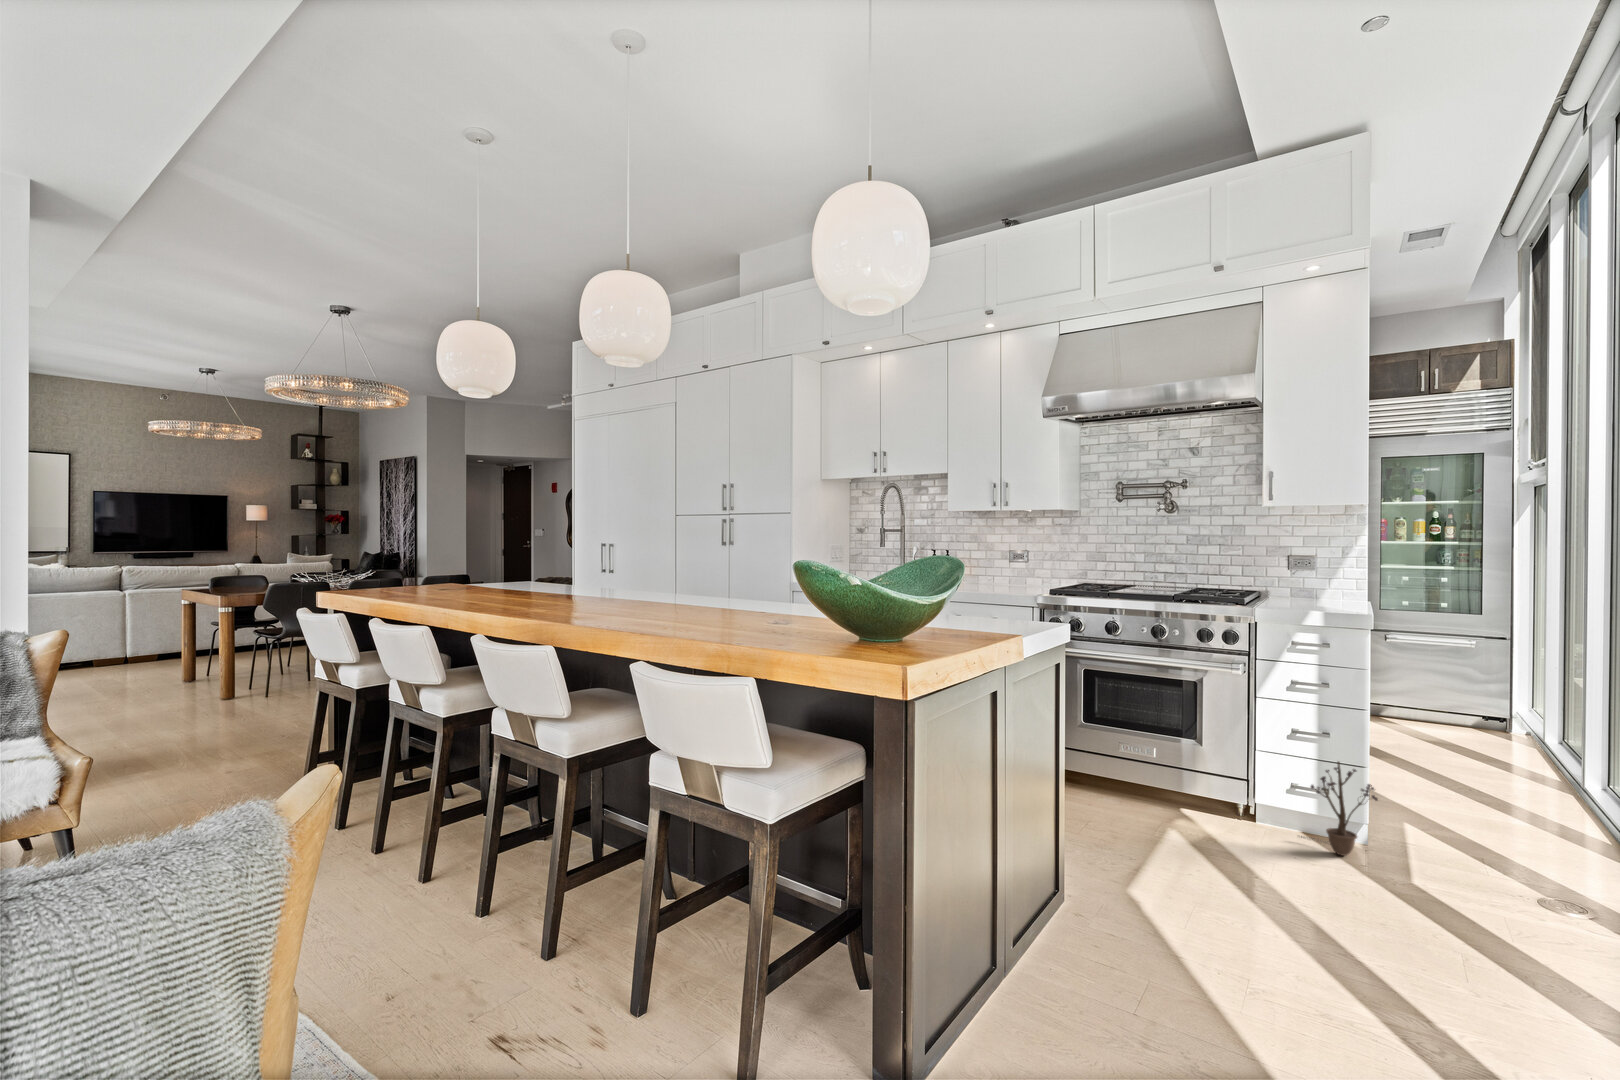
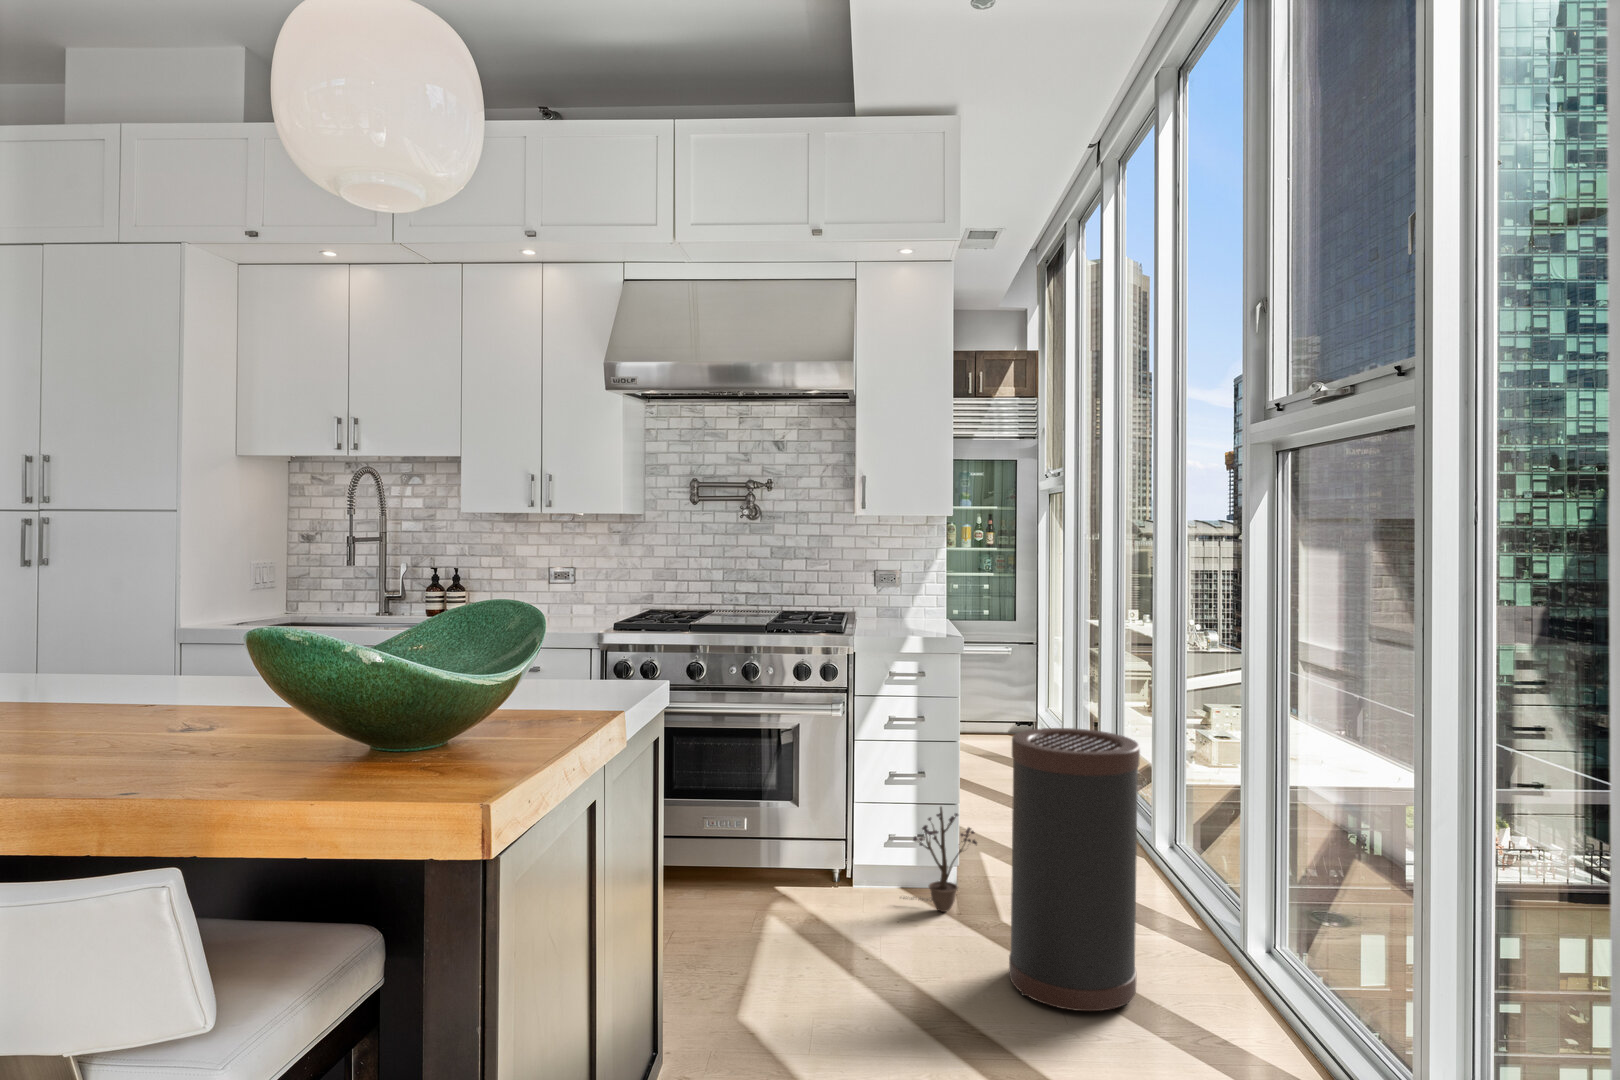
trash can: none [1394,696,1548,969] -> present [1009,728,1140,1011]

